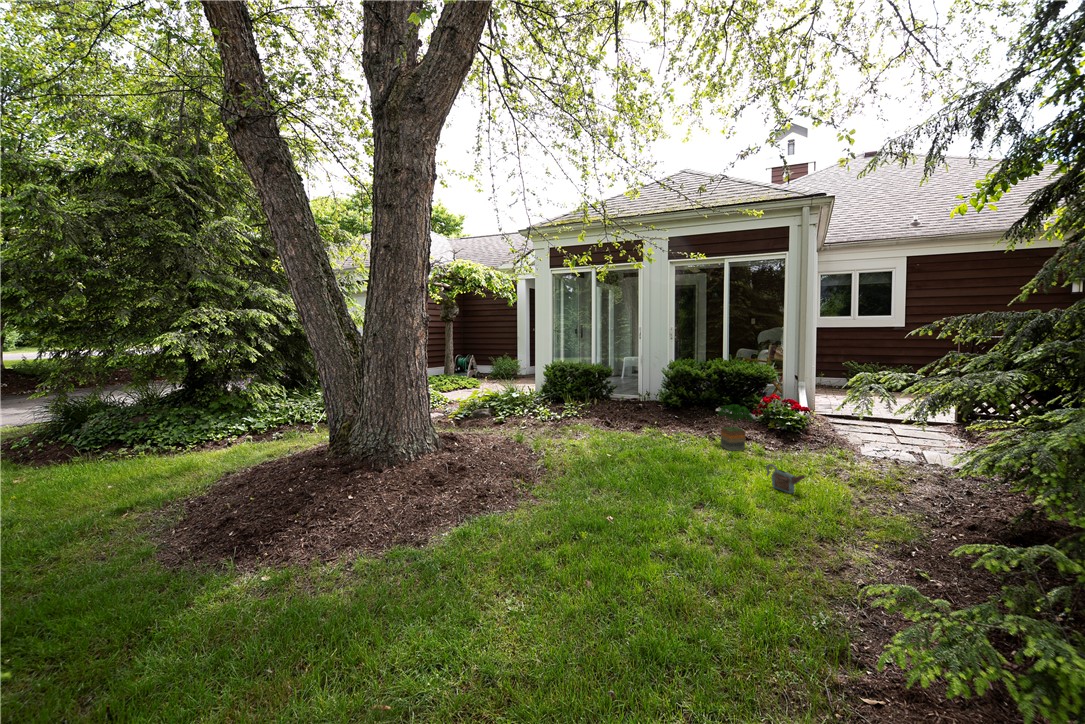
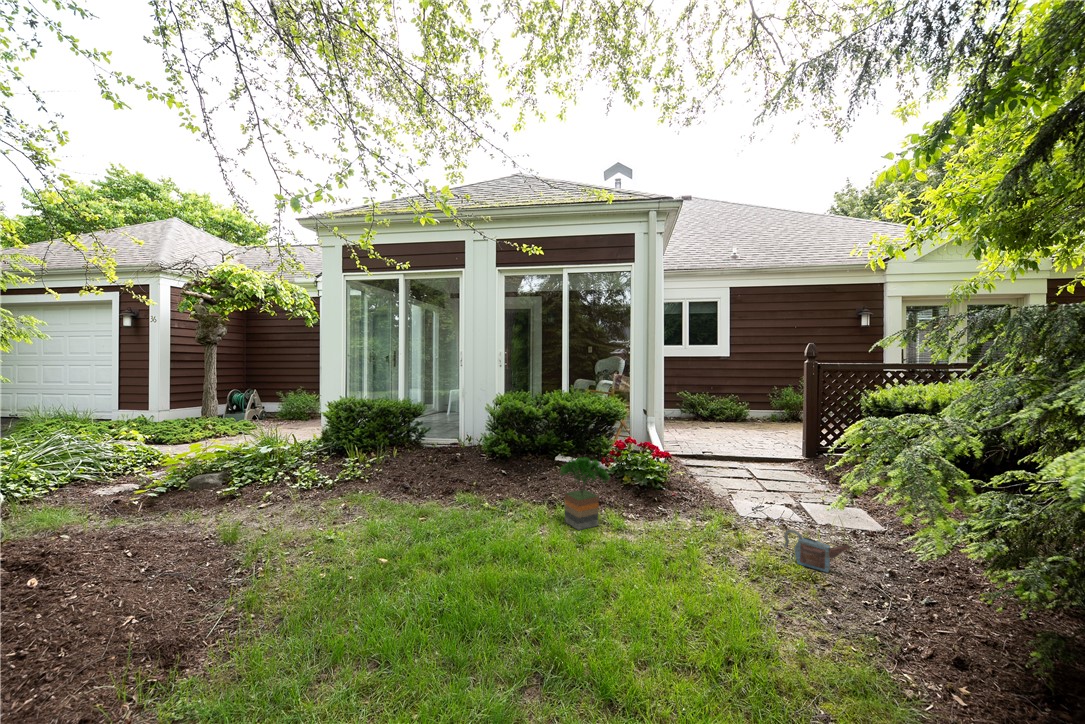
watering can: present [766,464,805,494] -> present [784,529,851,572]

